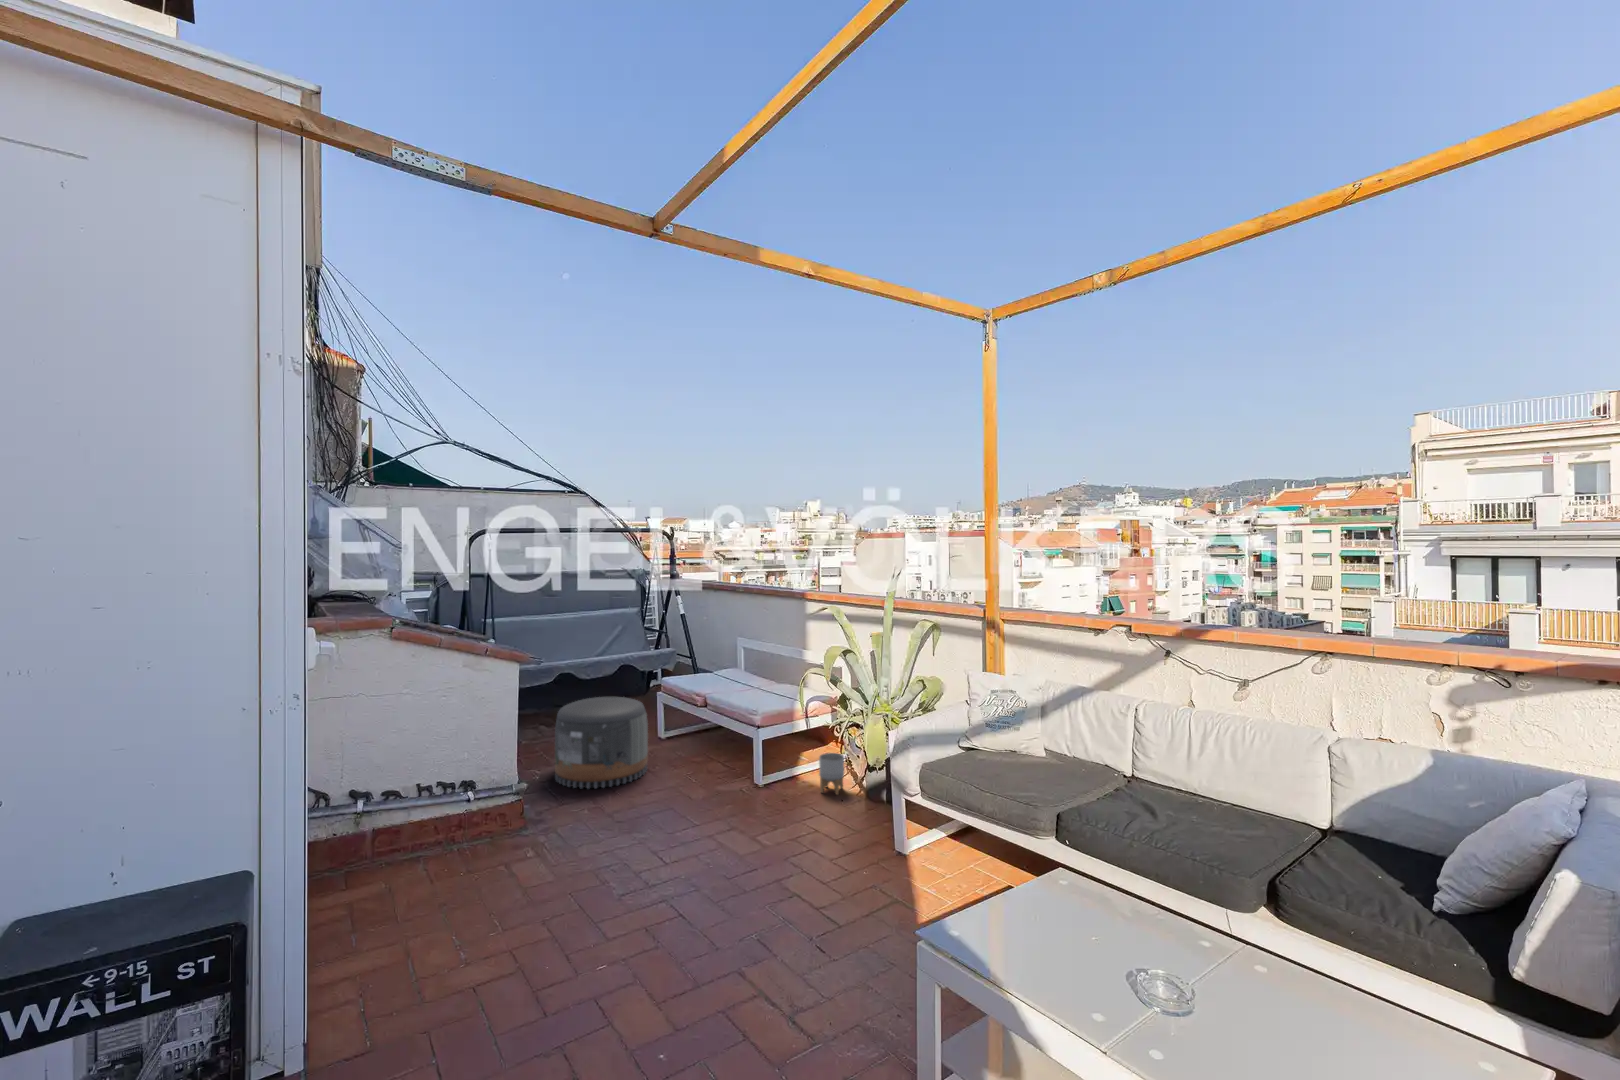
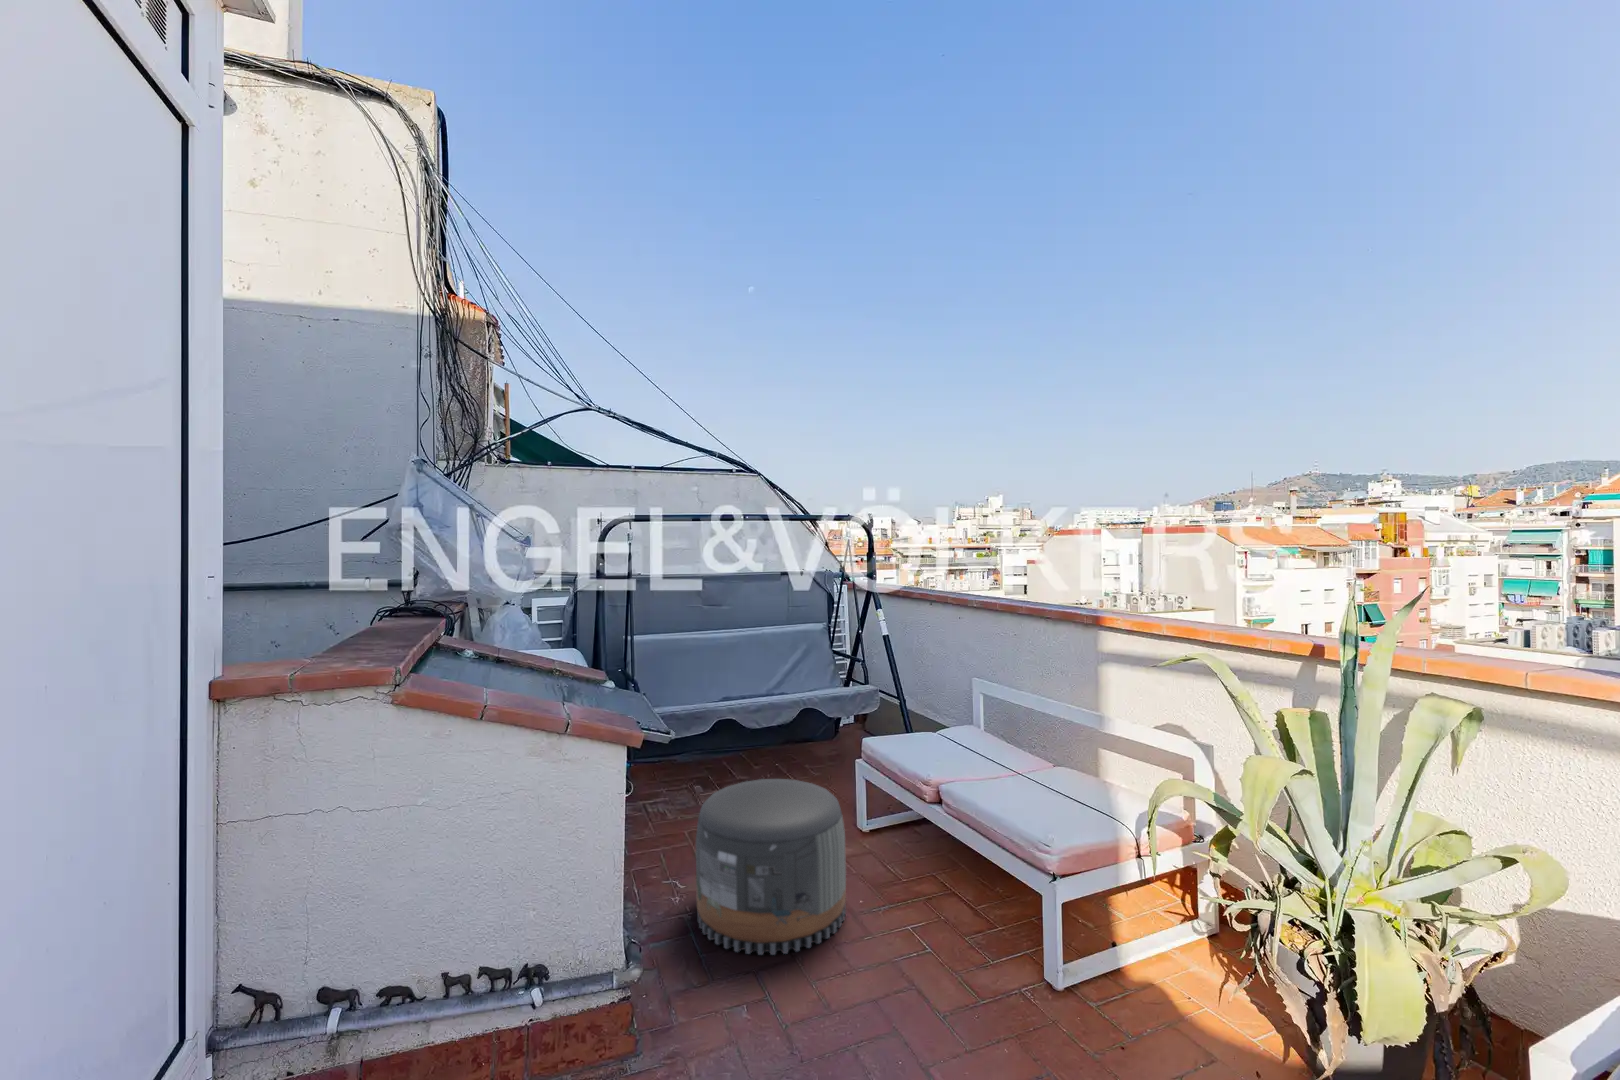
planter: present [819,753,844,795] -> none [1195,948,1254,1051]

